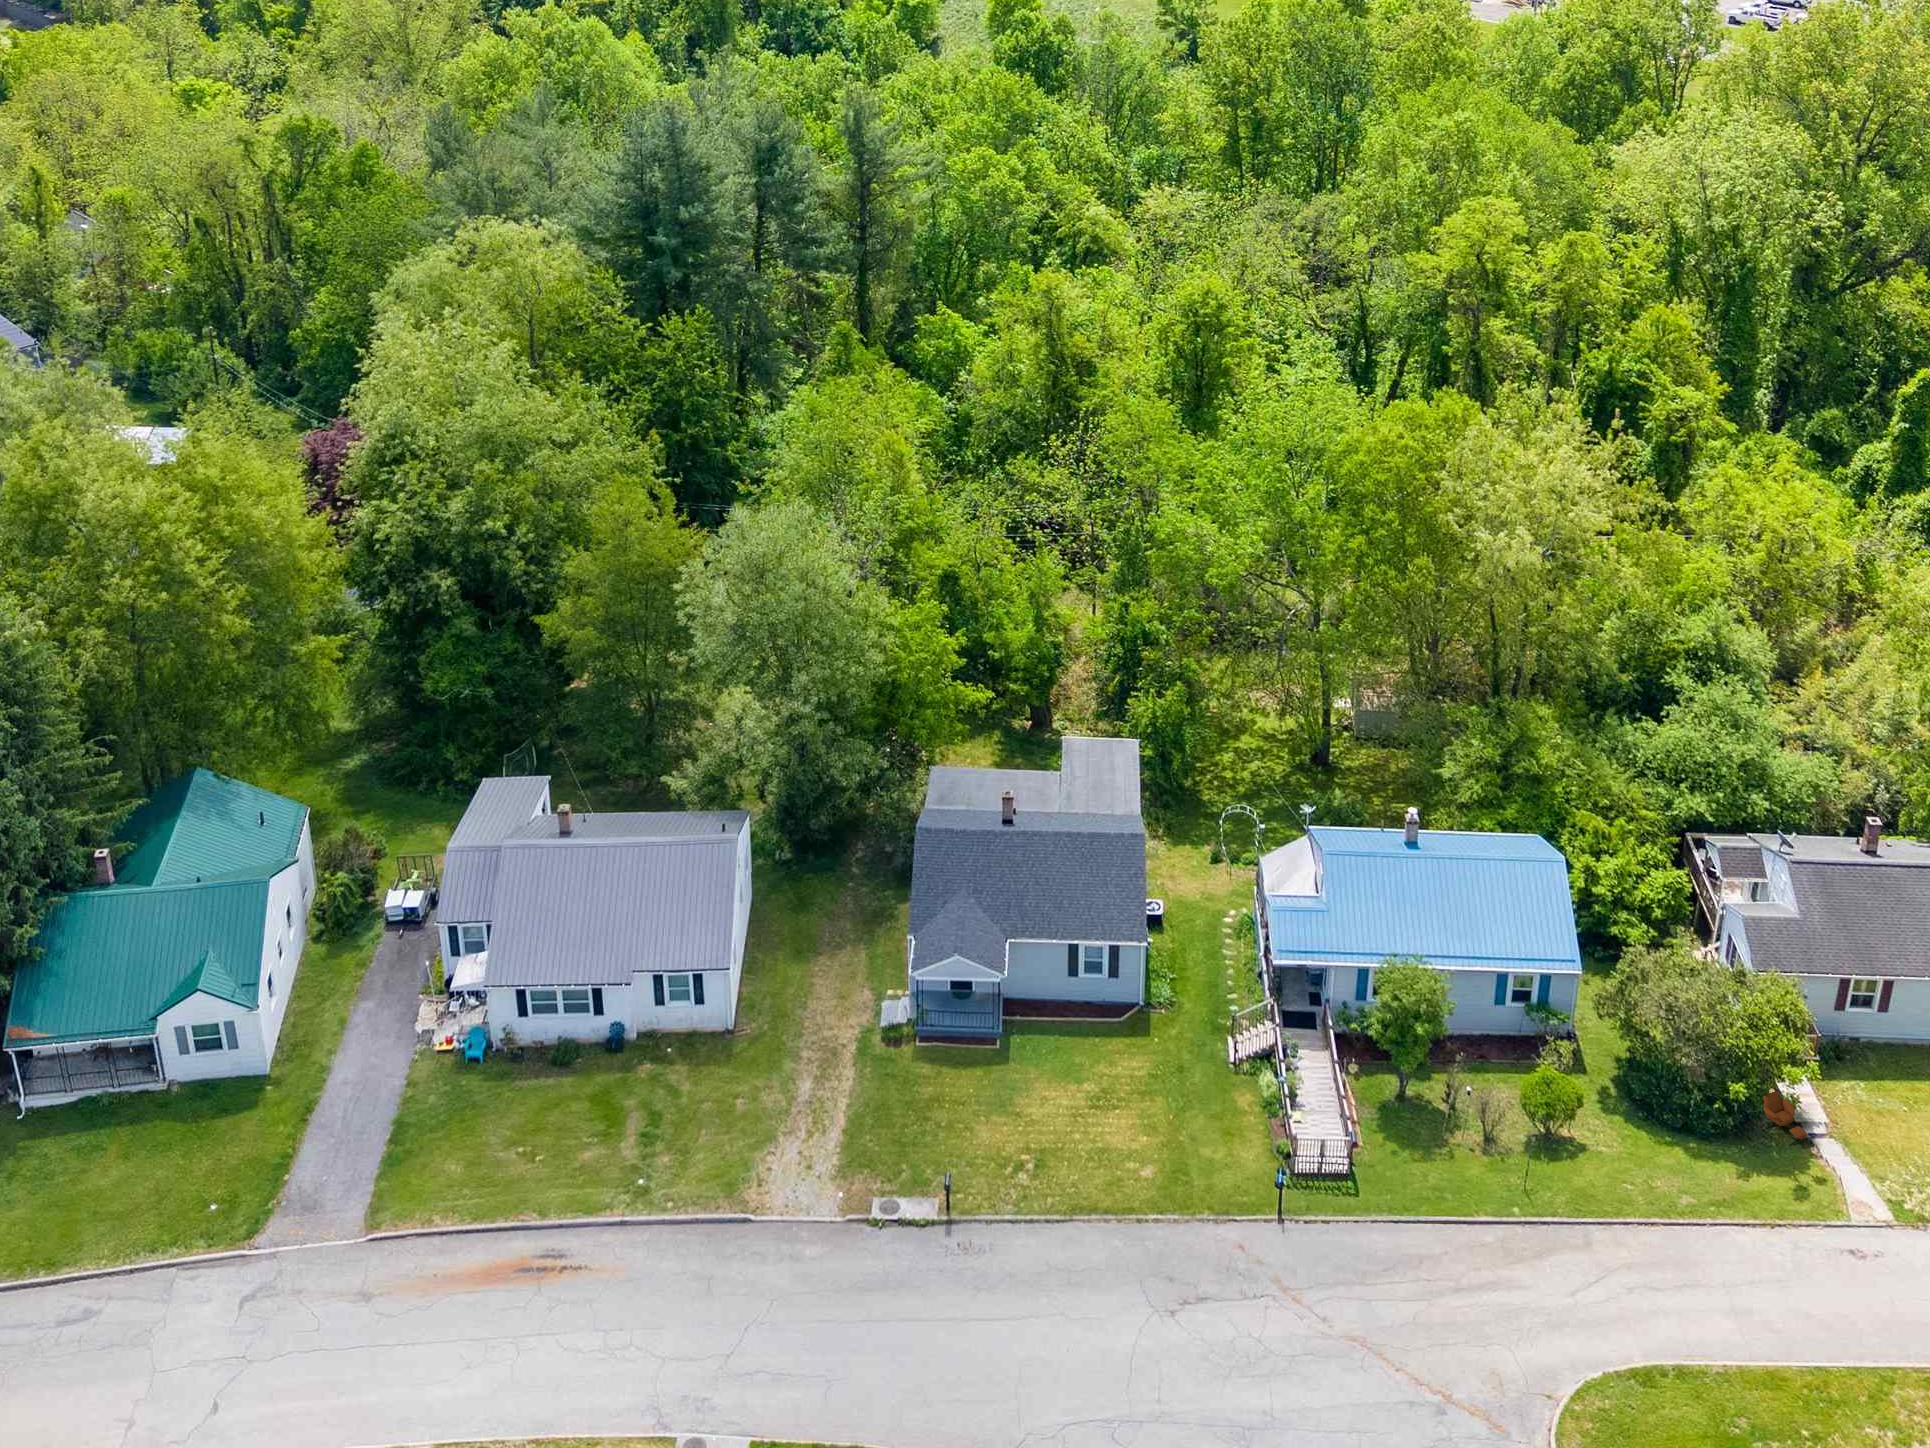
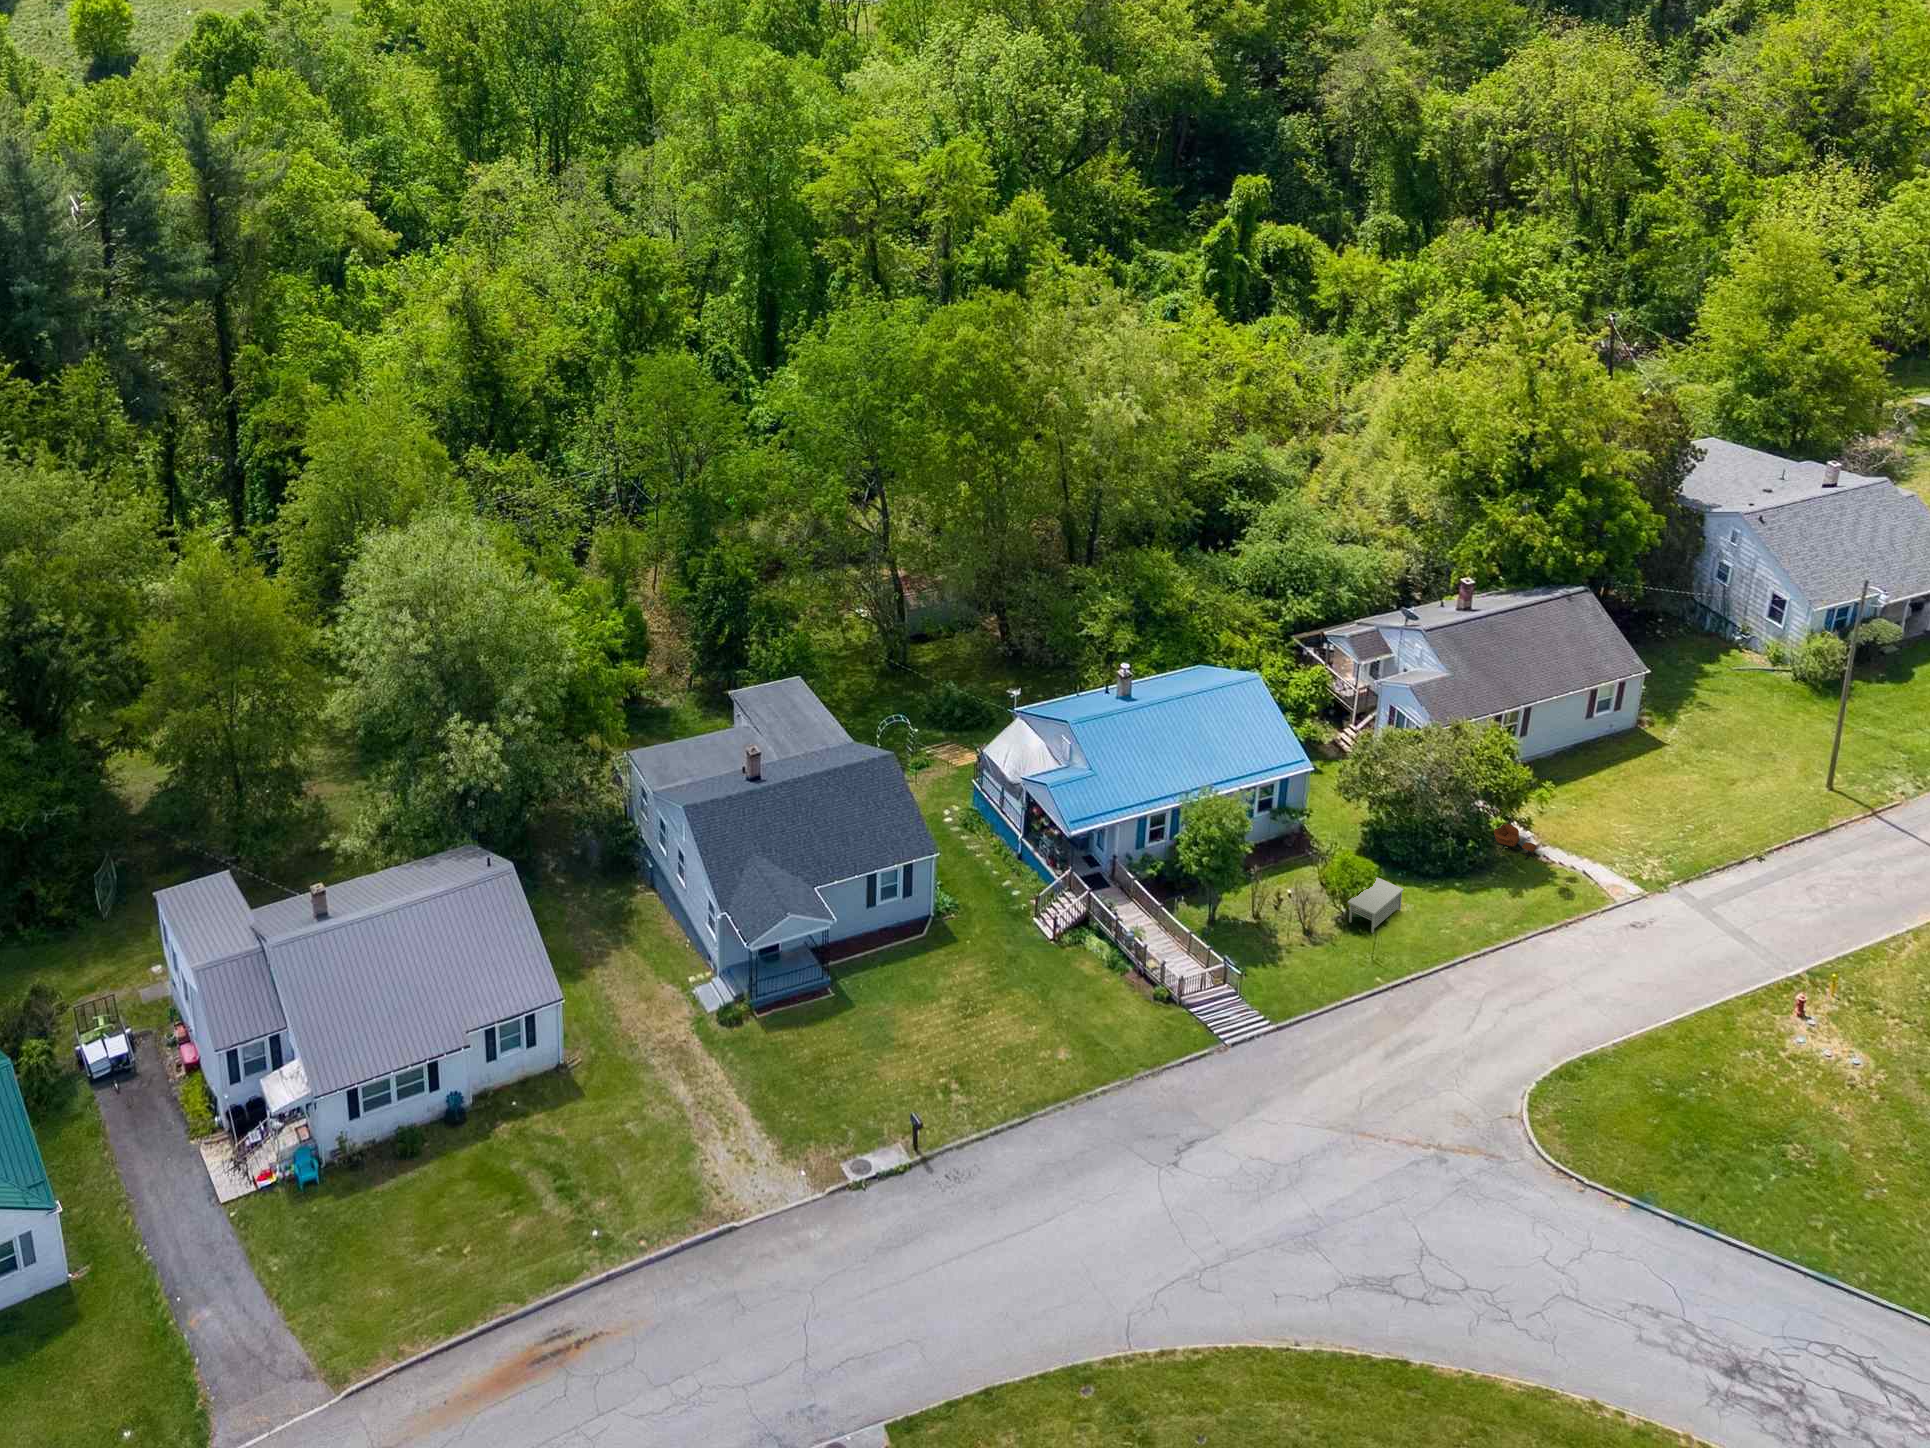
storage bench: none [1536,1108,1608,1165] -> present [1348,877,1404,933]

